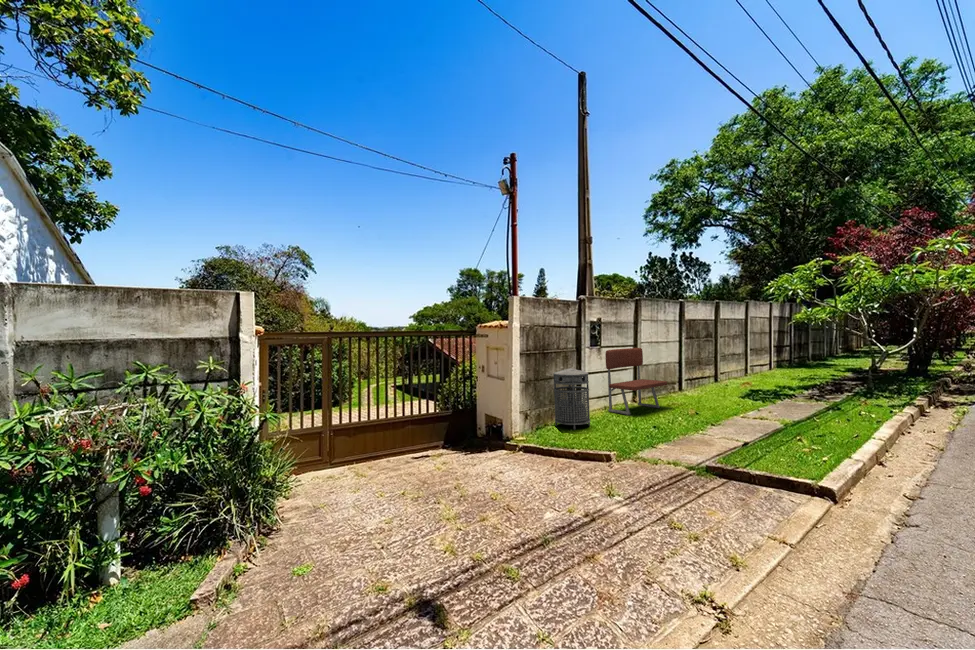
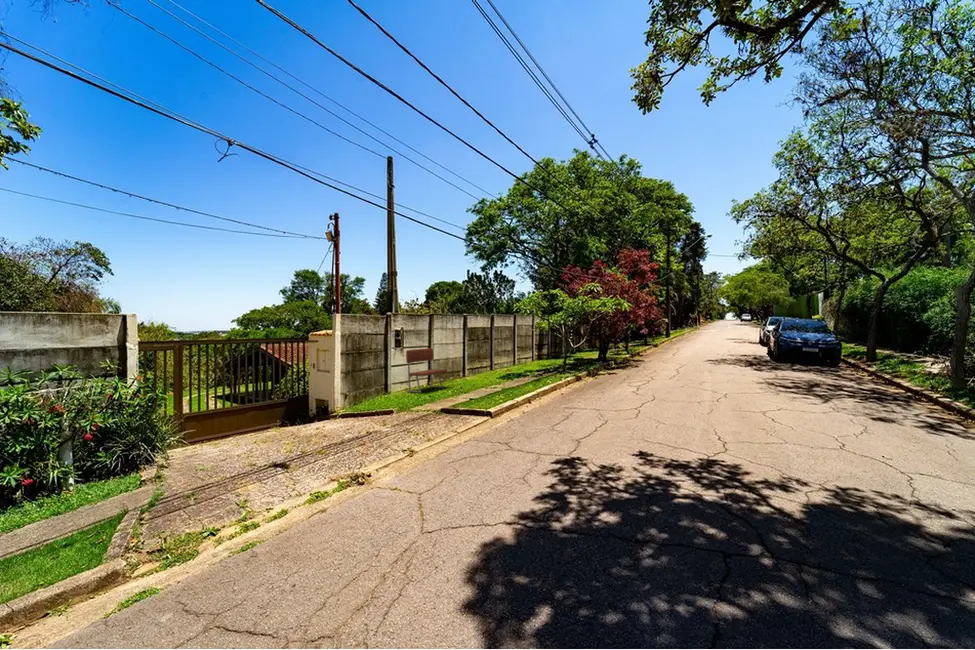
trash can: present [554,368,590,430] -> none [367,363,392,403]

